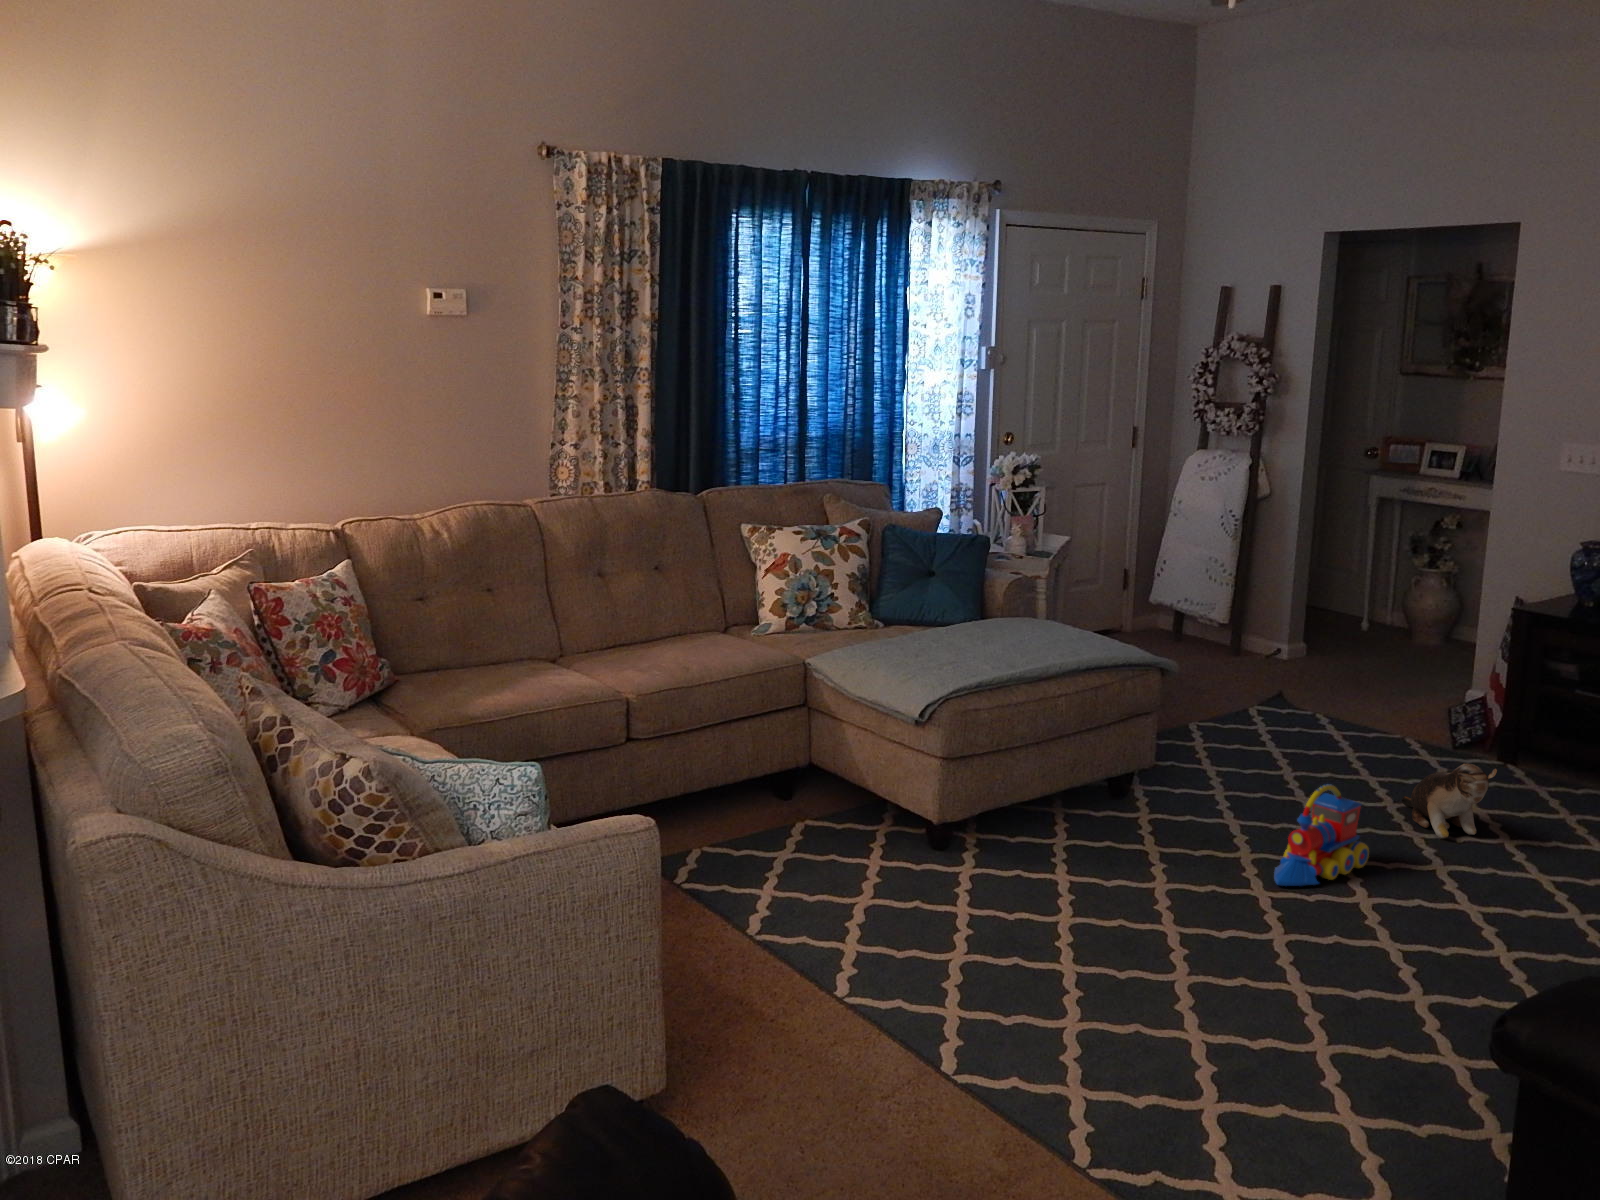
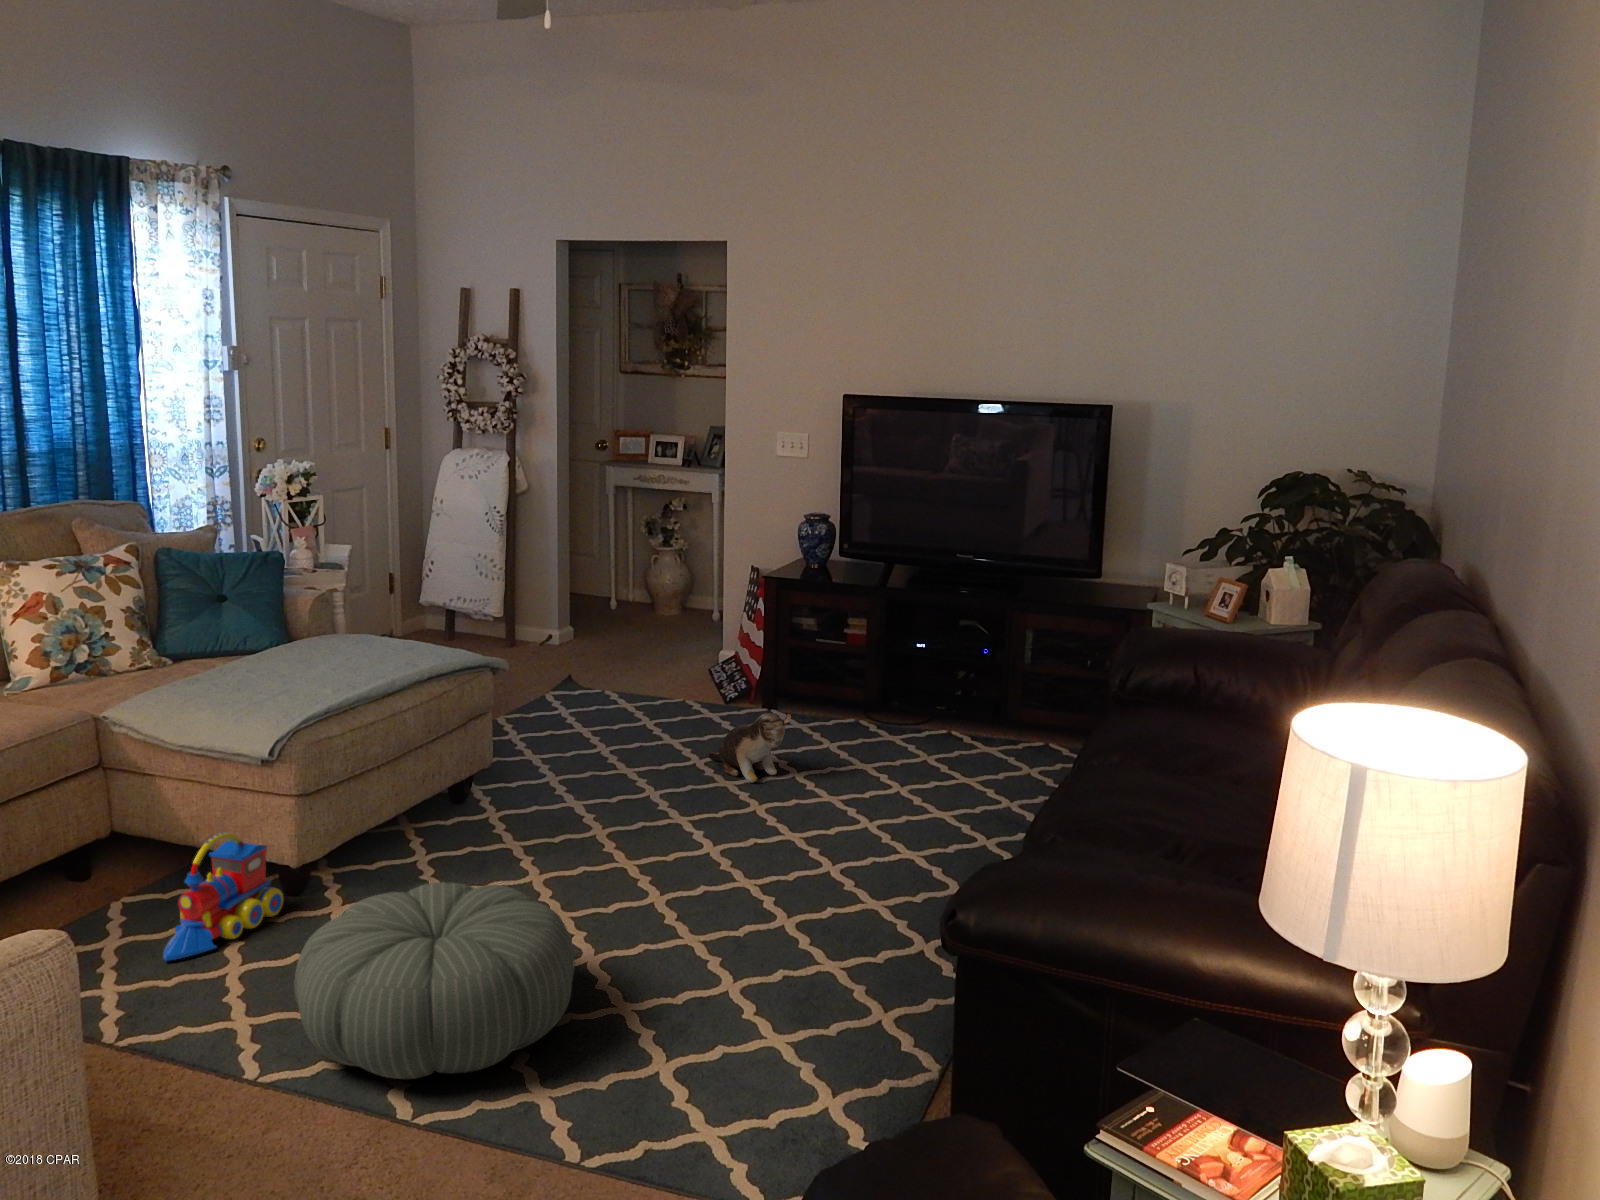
toy train: present [1274,784,1369,886] -> present [163,832,283,961]
pouf: none [887,864,1149,1049] -> present [294,882,575,1079]

